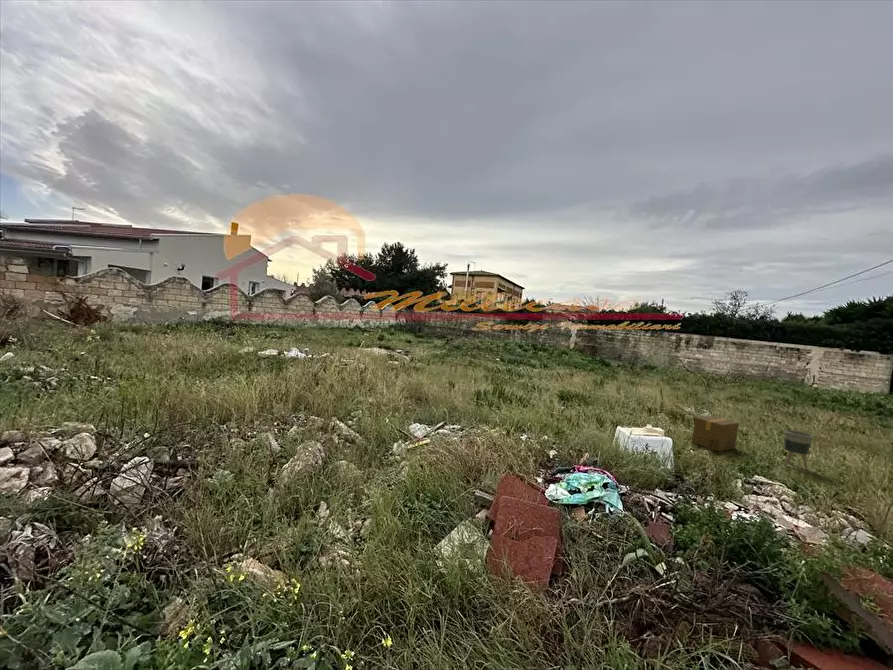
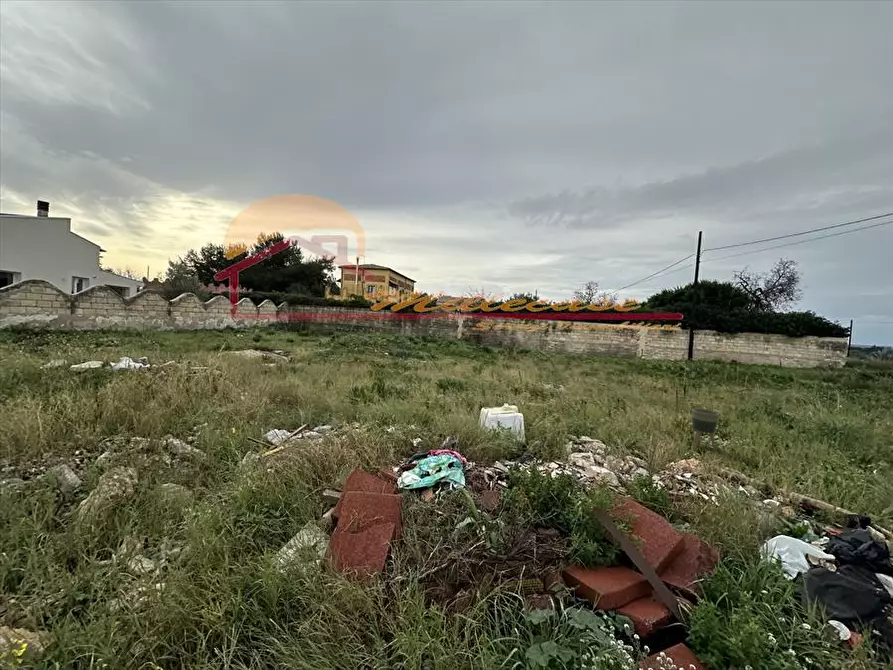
cardboard box: present [692,416,739,451] -> none [604,400,646,438]

